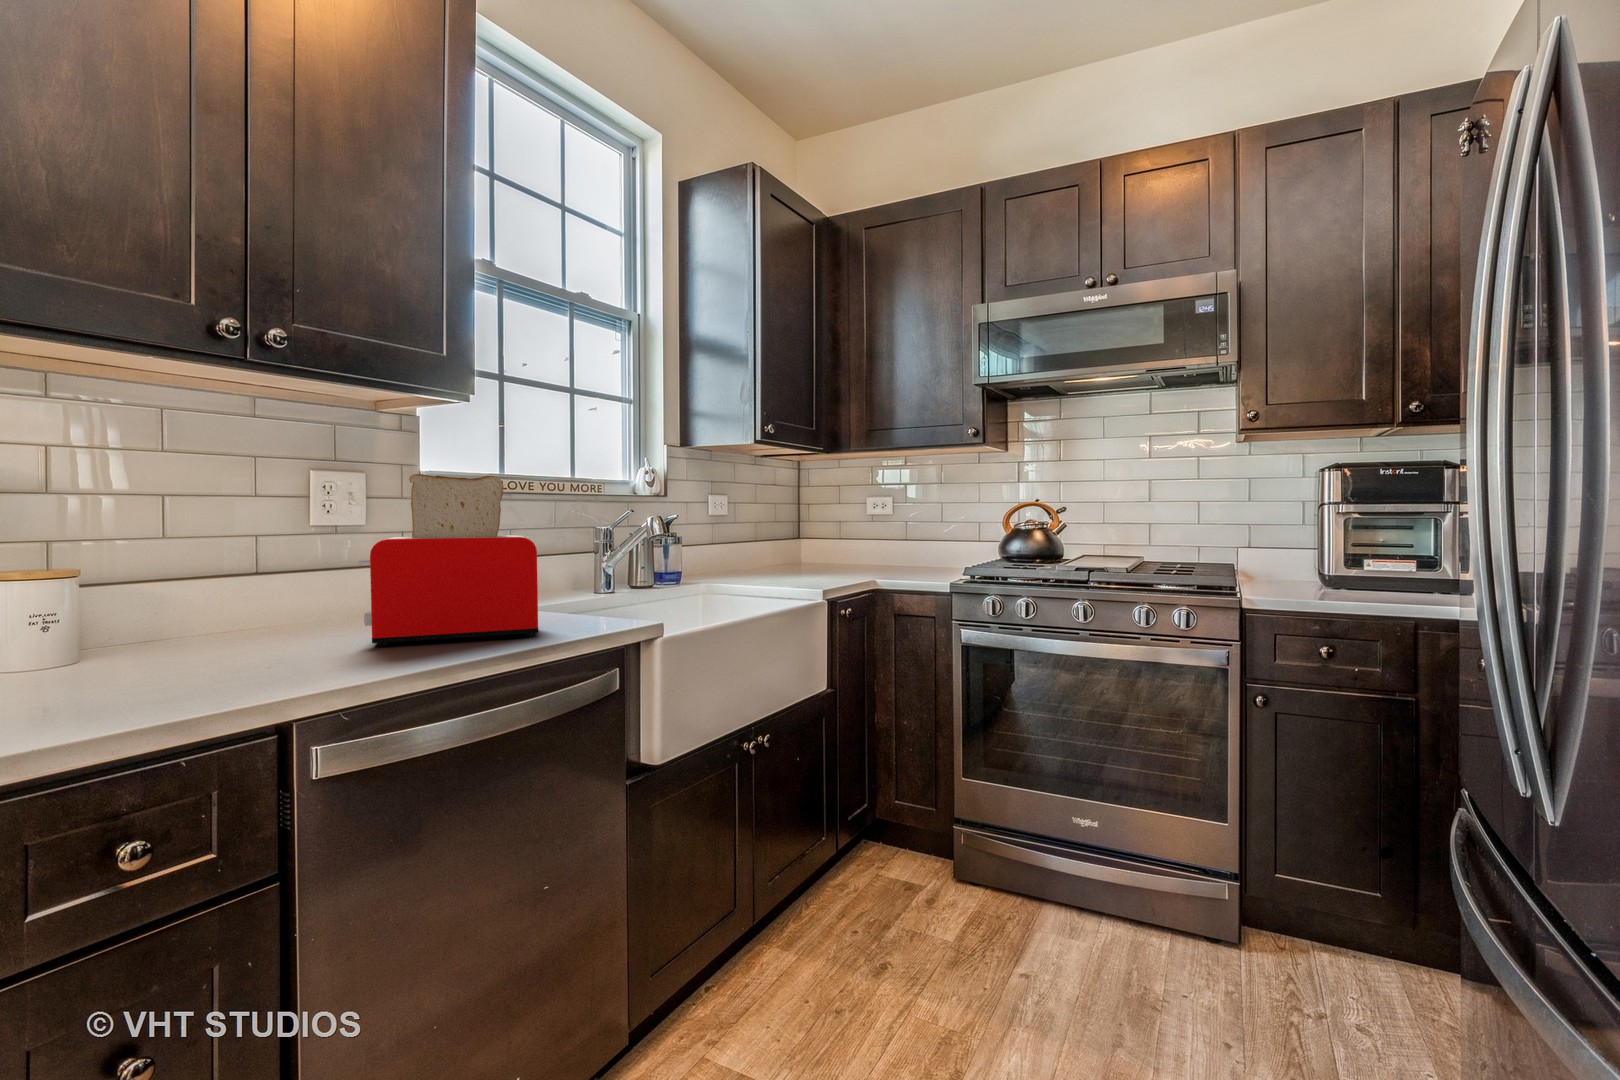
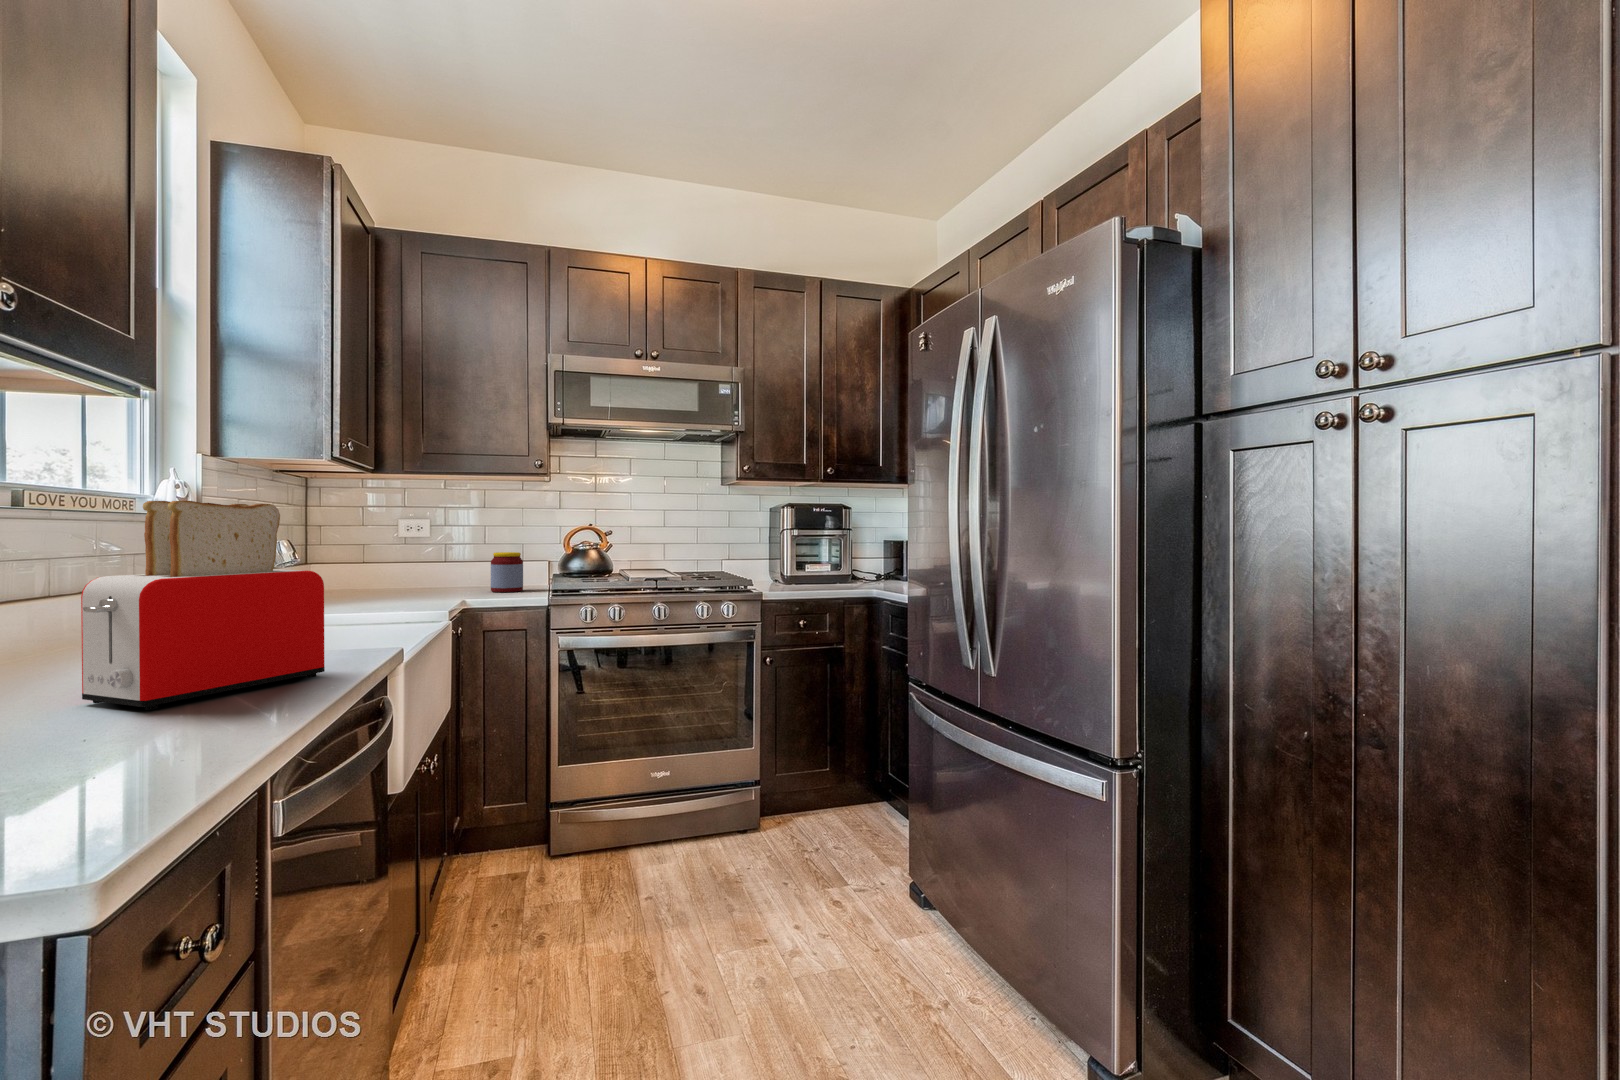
jar: none [929,532,962,575] -> present [491,552,523,592]

